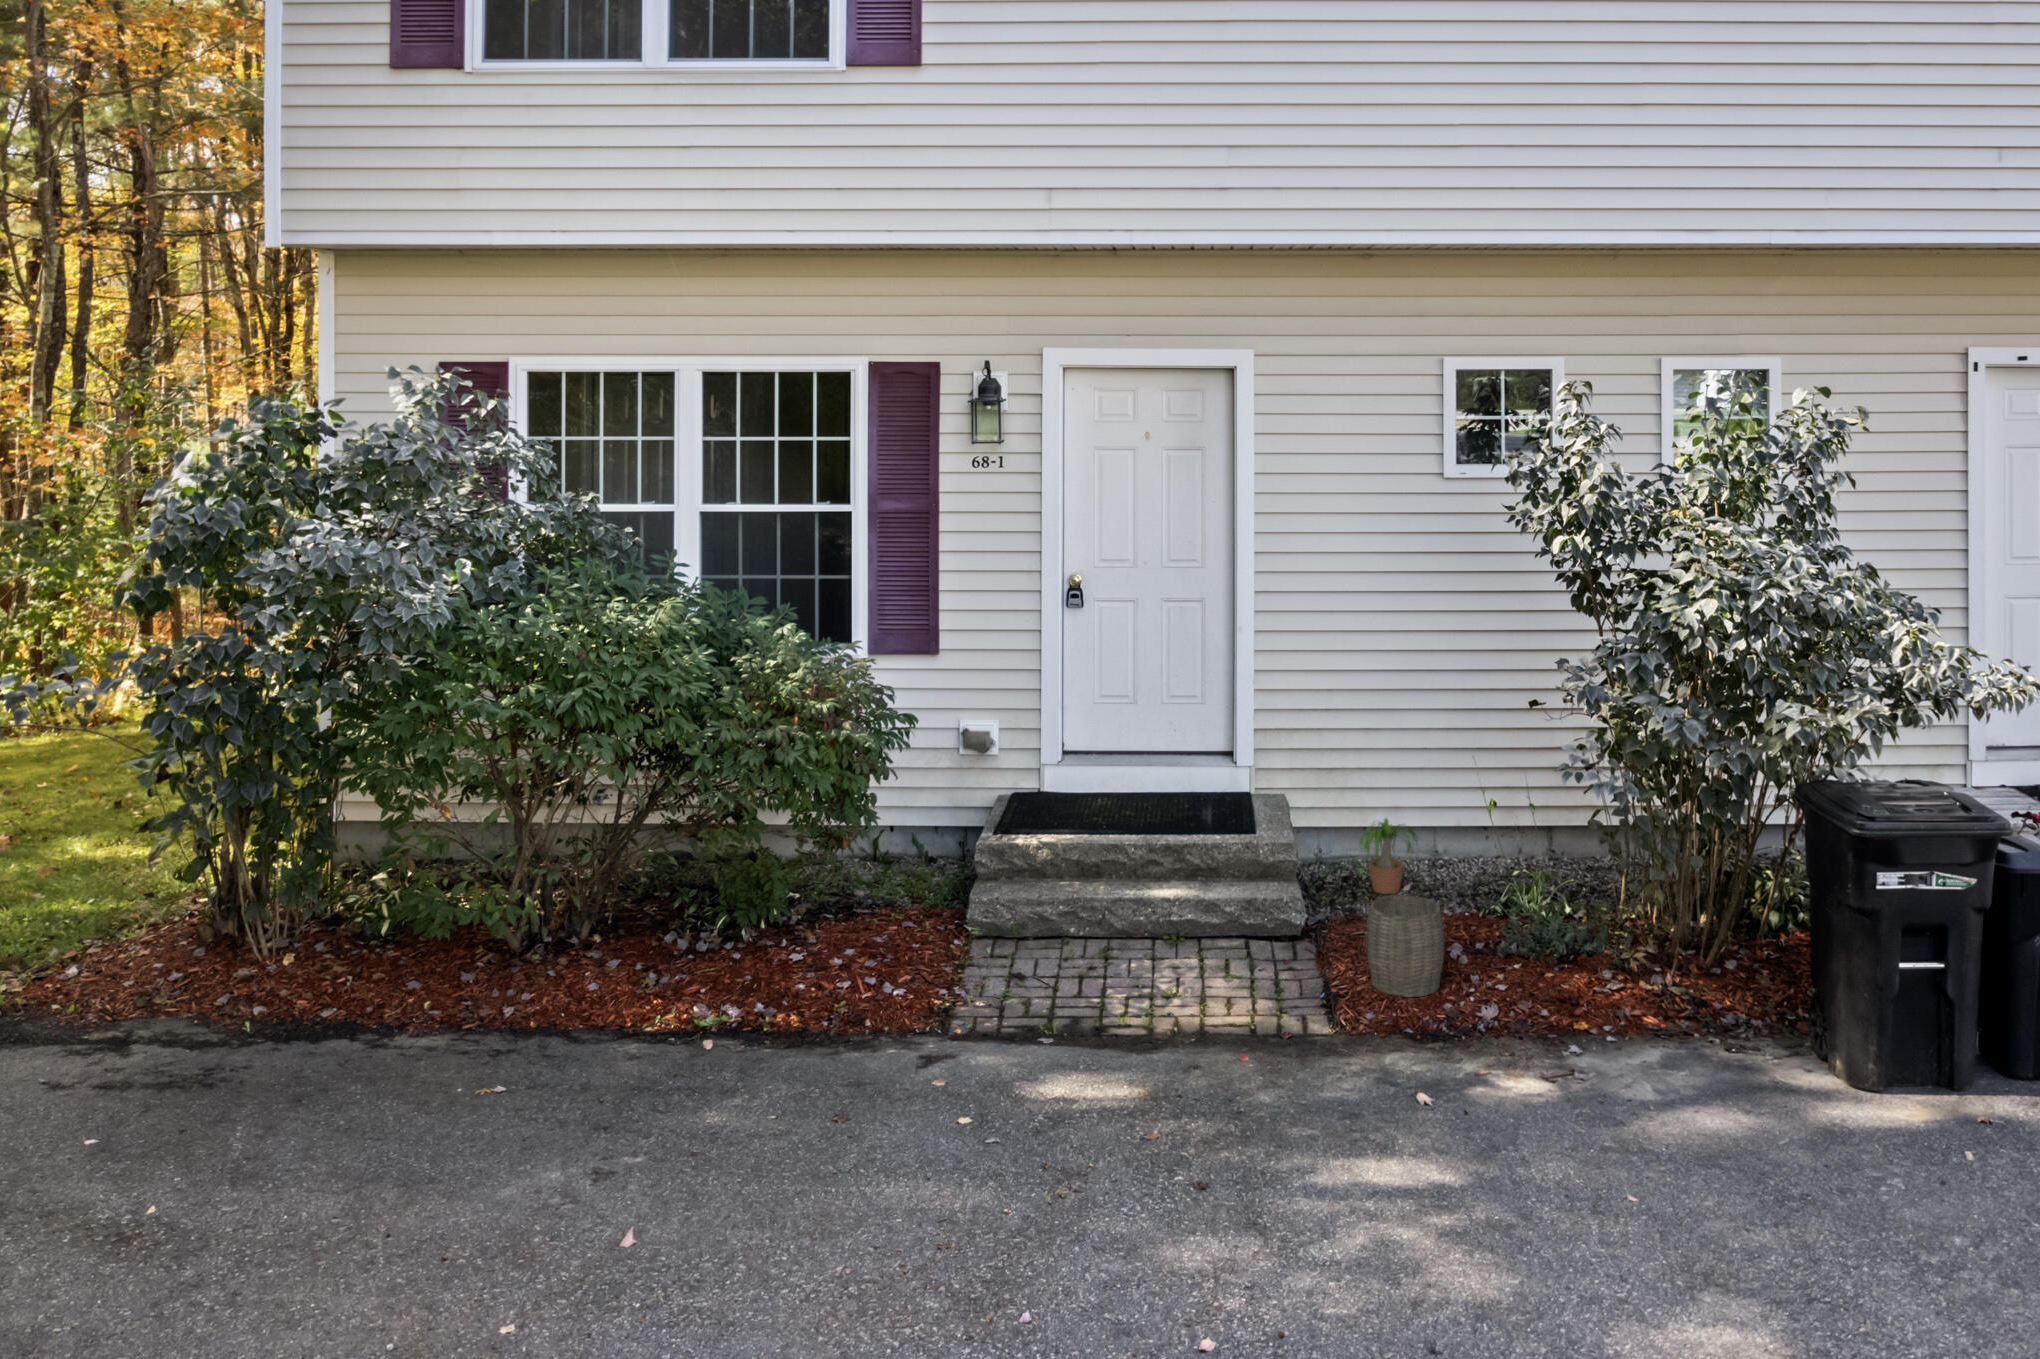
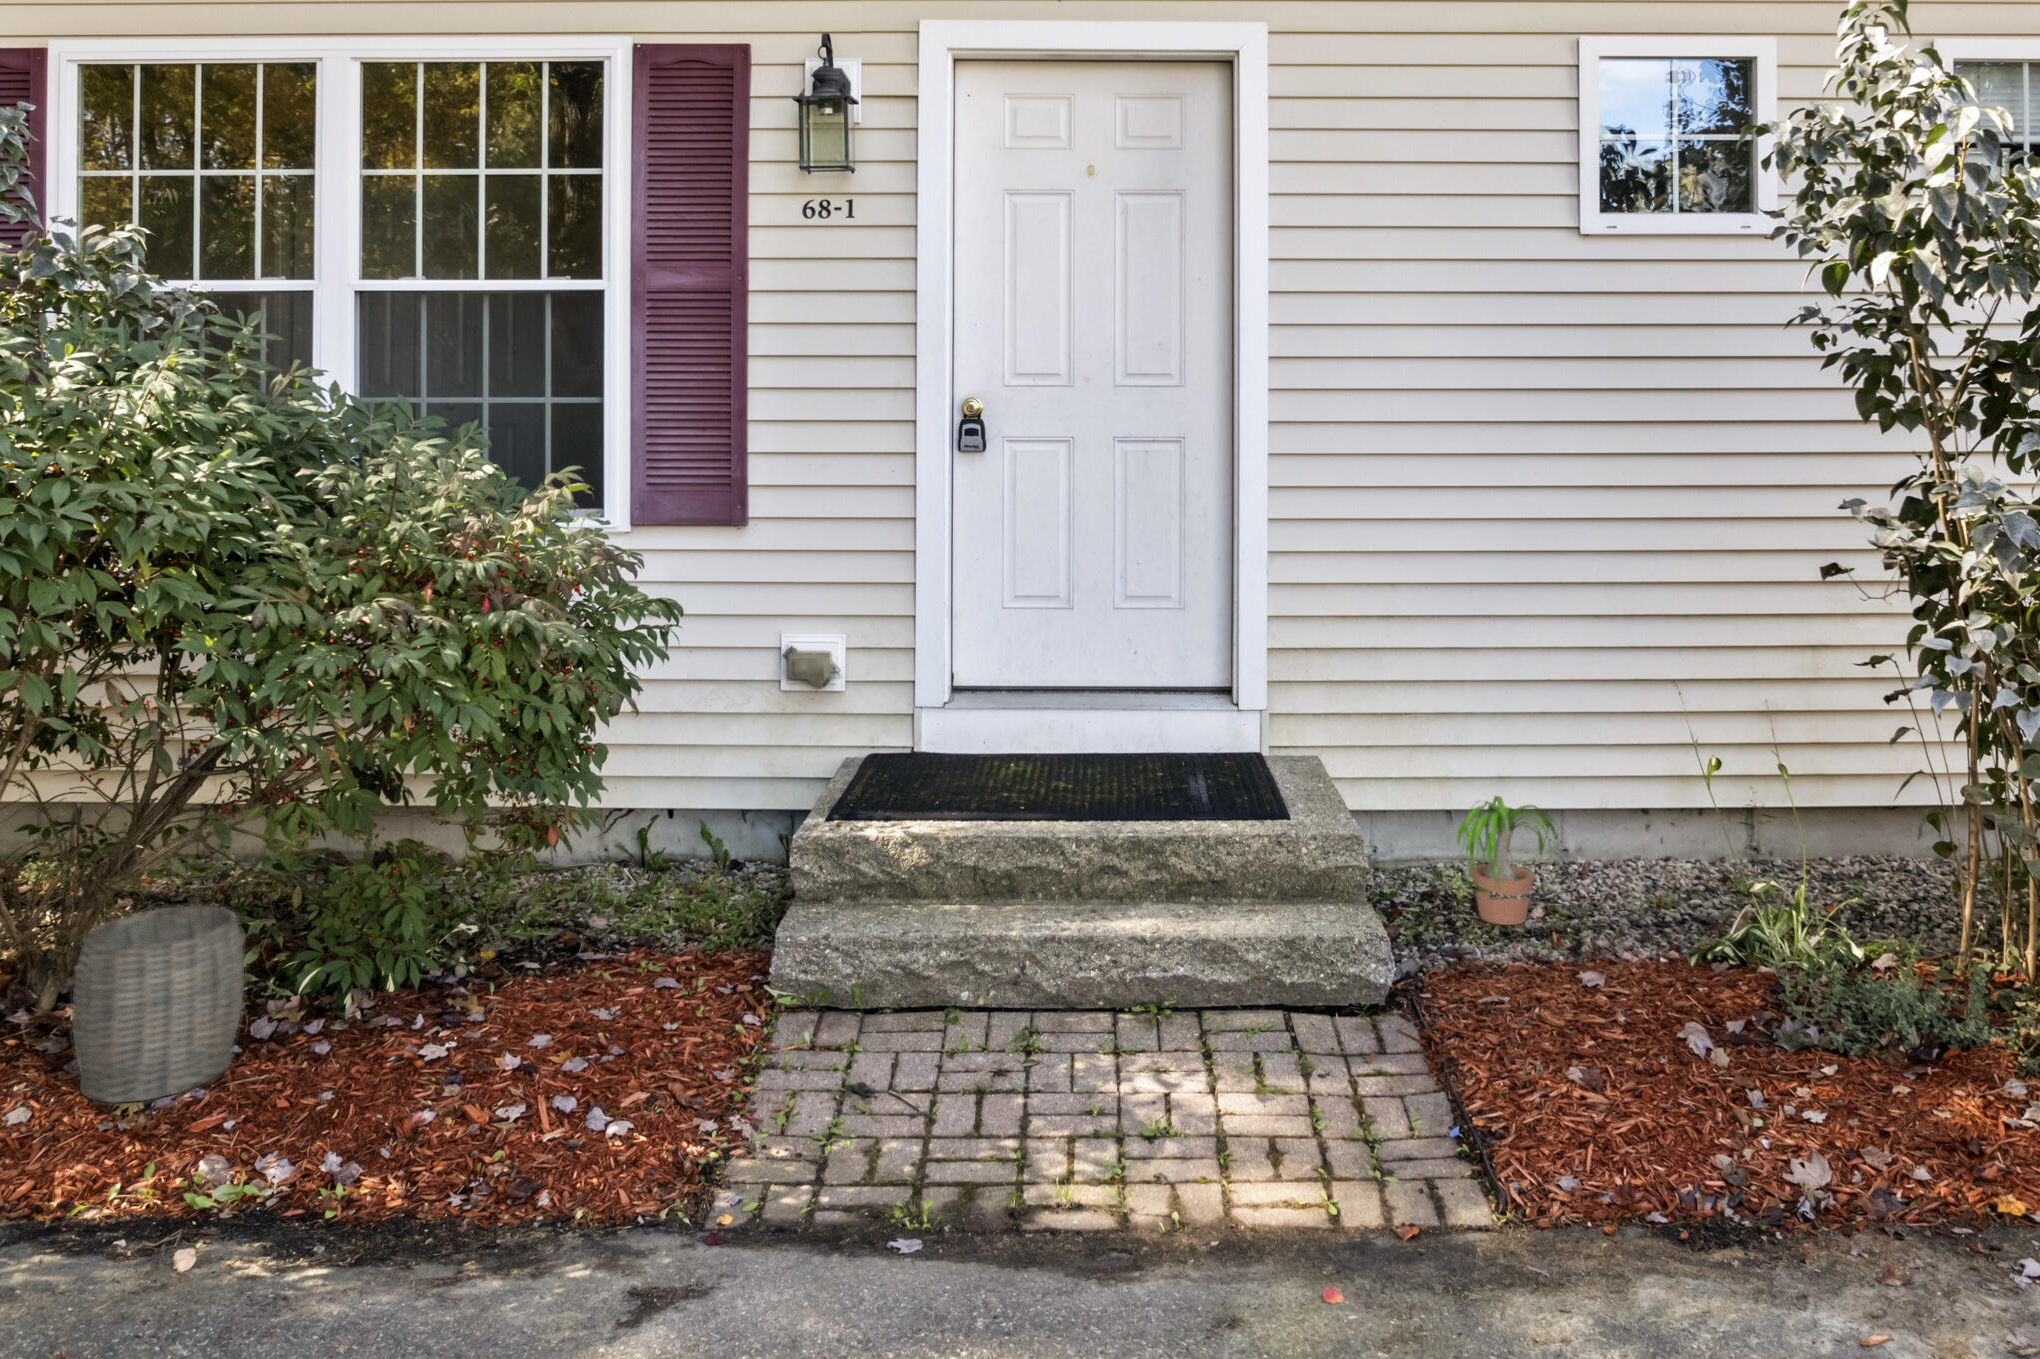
woven basket: present [1367,895,1444,997] -> present [72,906,244,1102]

